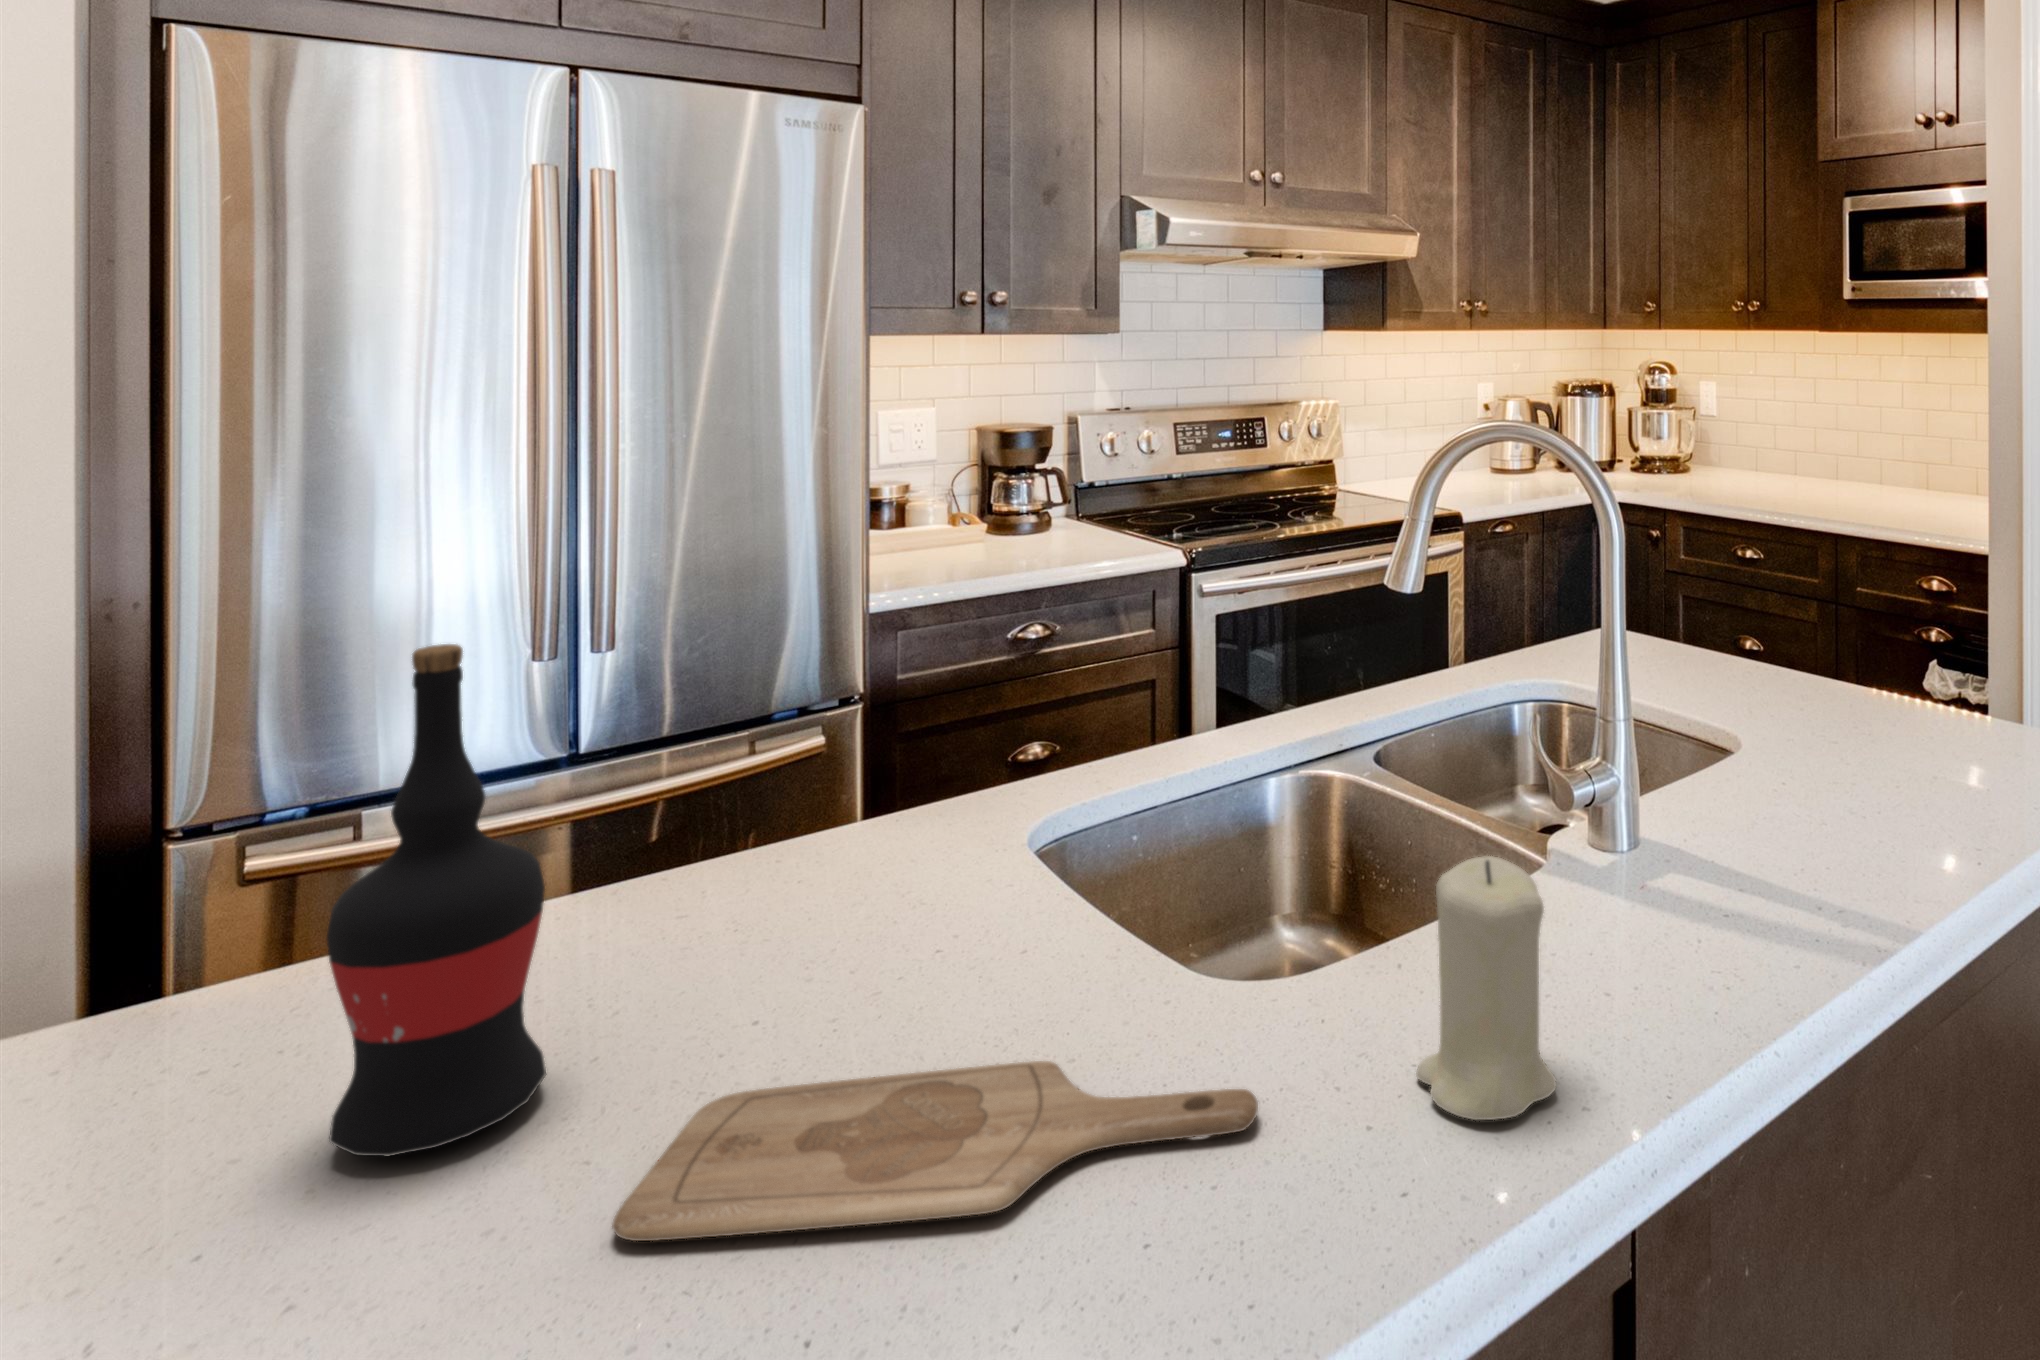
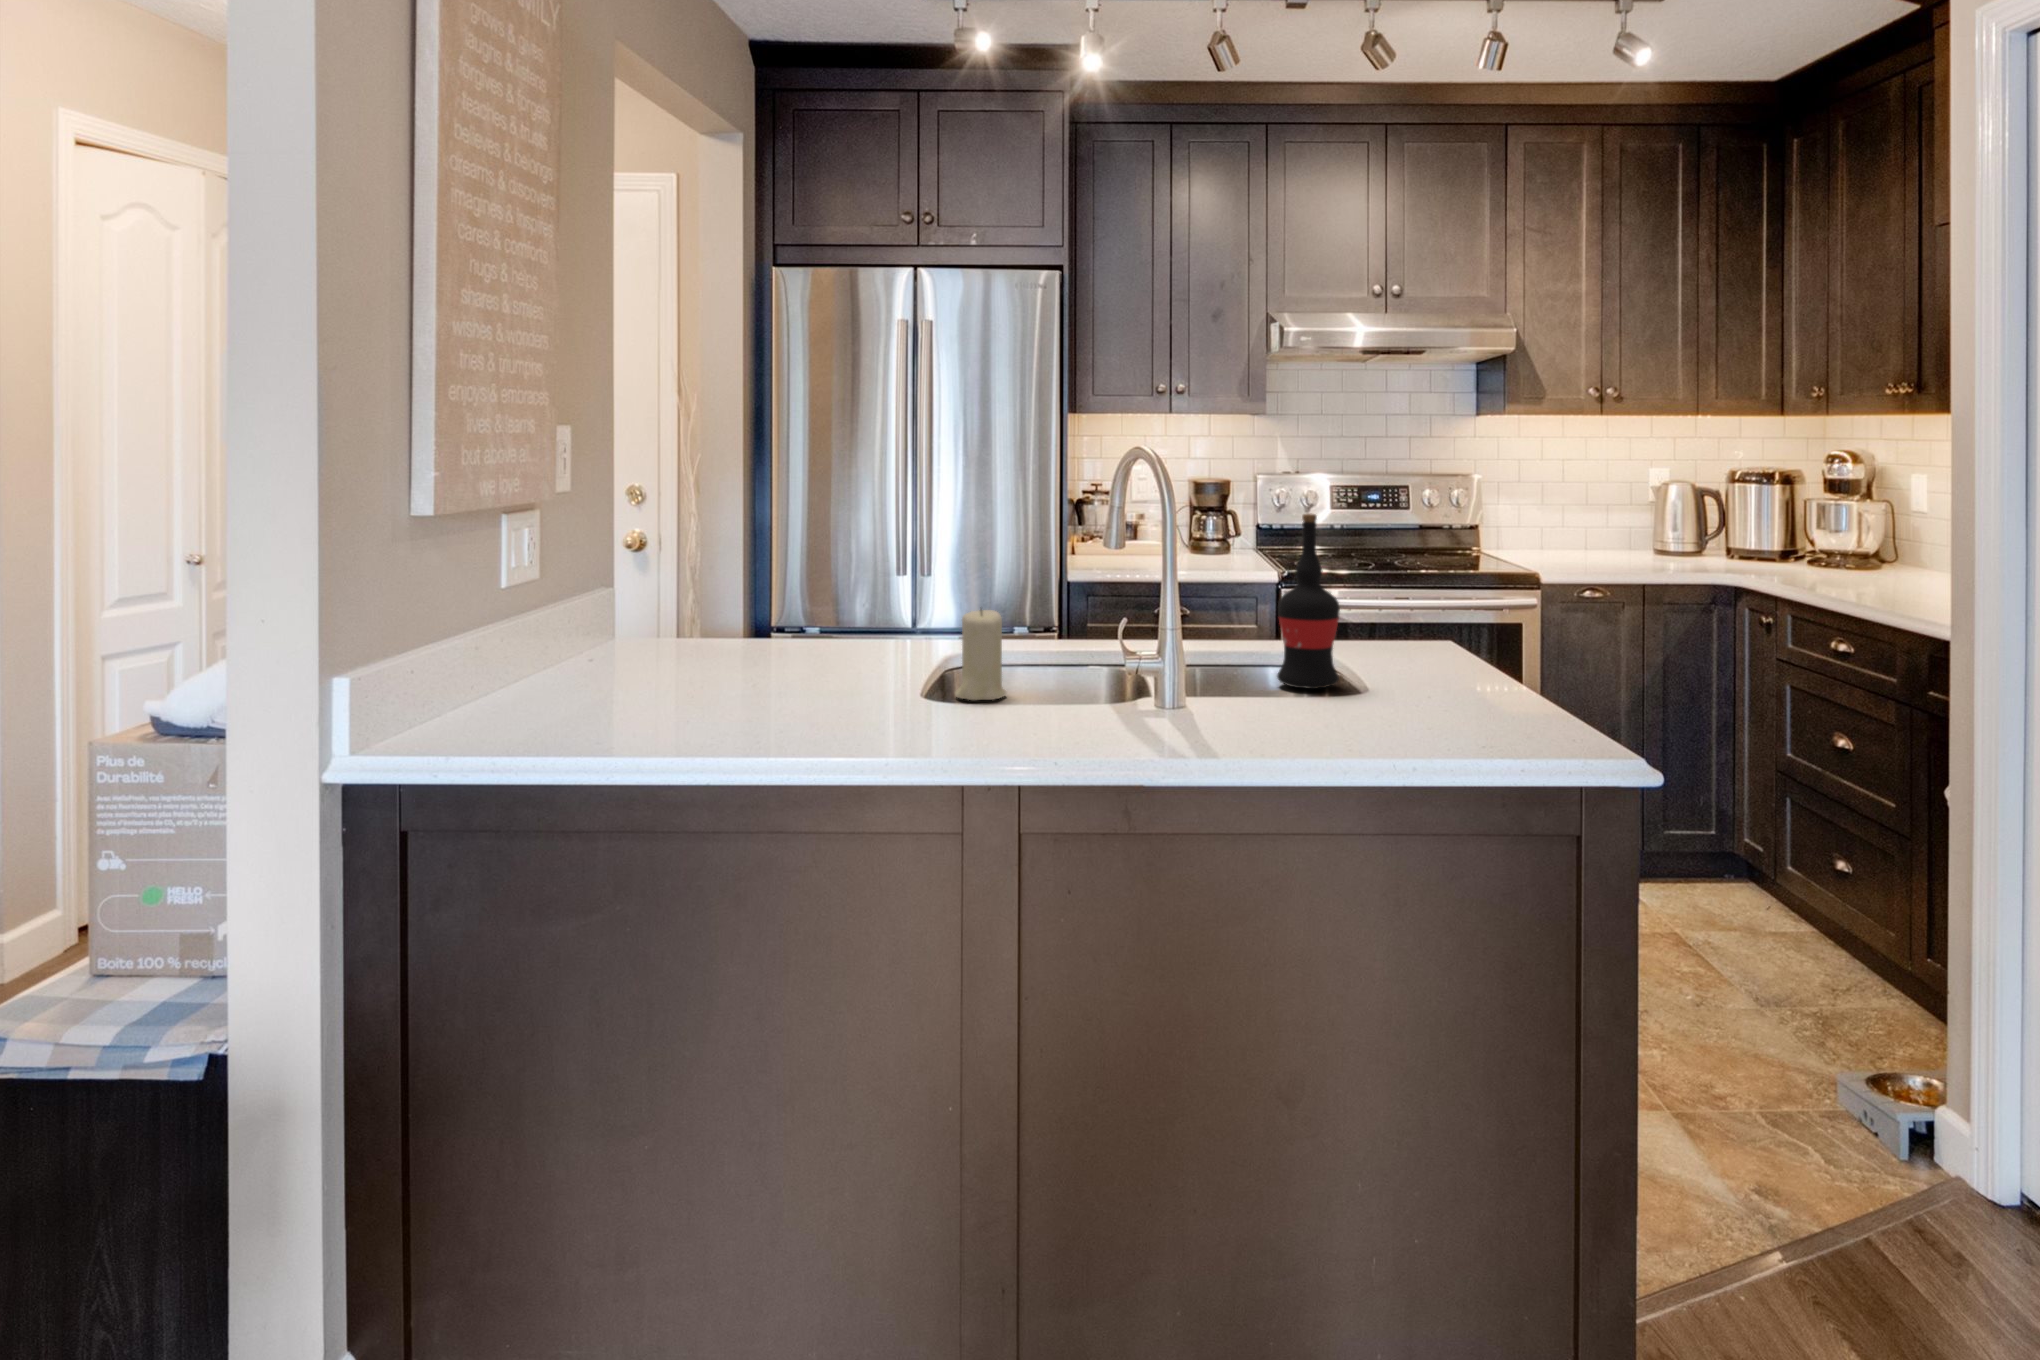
wine bottle: present [327,644,546,1156] -> present [1277,514,1340,689]
cutting board: present [612,1061,1258,1241] -> none [735,657,907,688]

